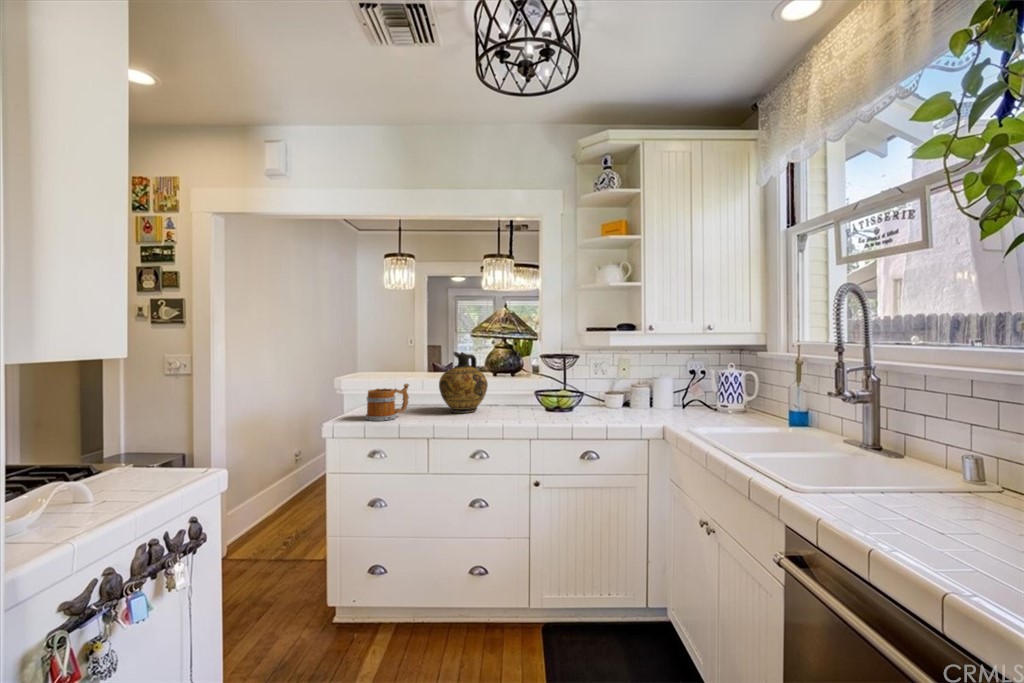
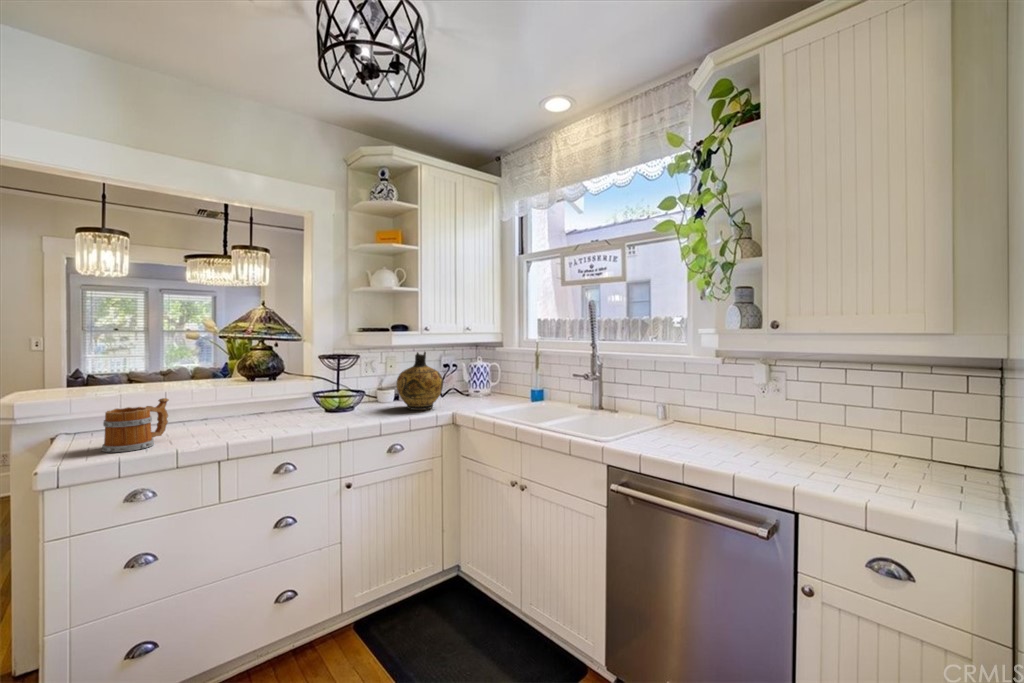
ceramic jug: present [439,352,488,413] -> present [397,352,443,410]

